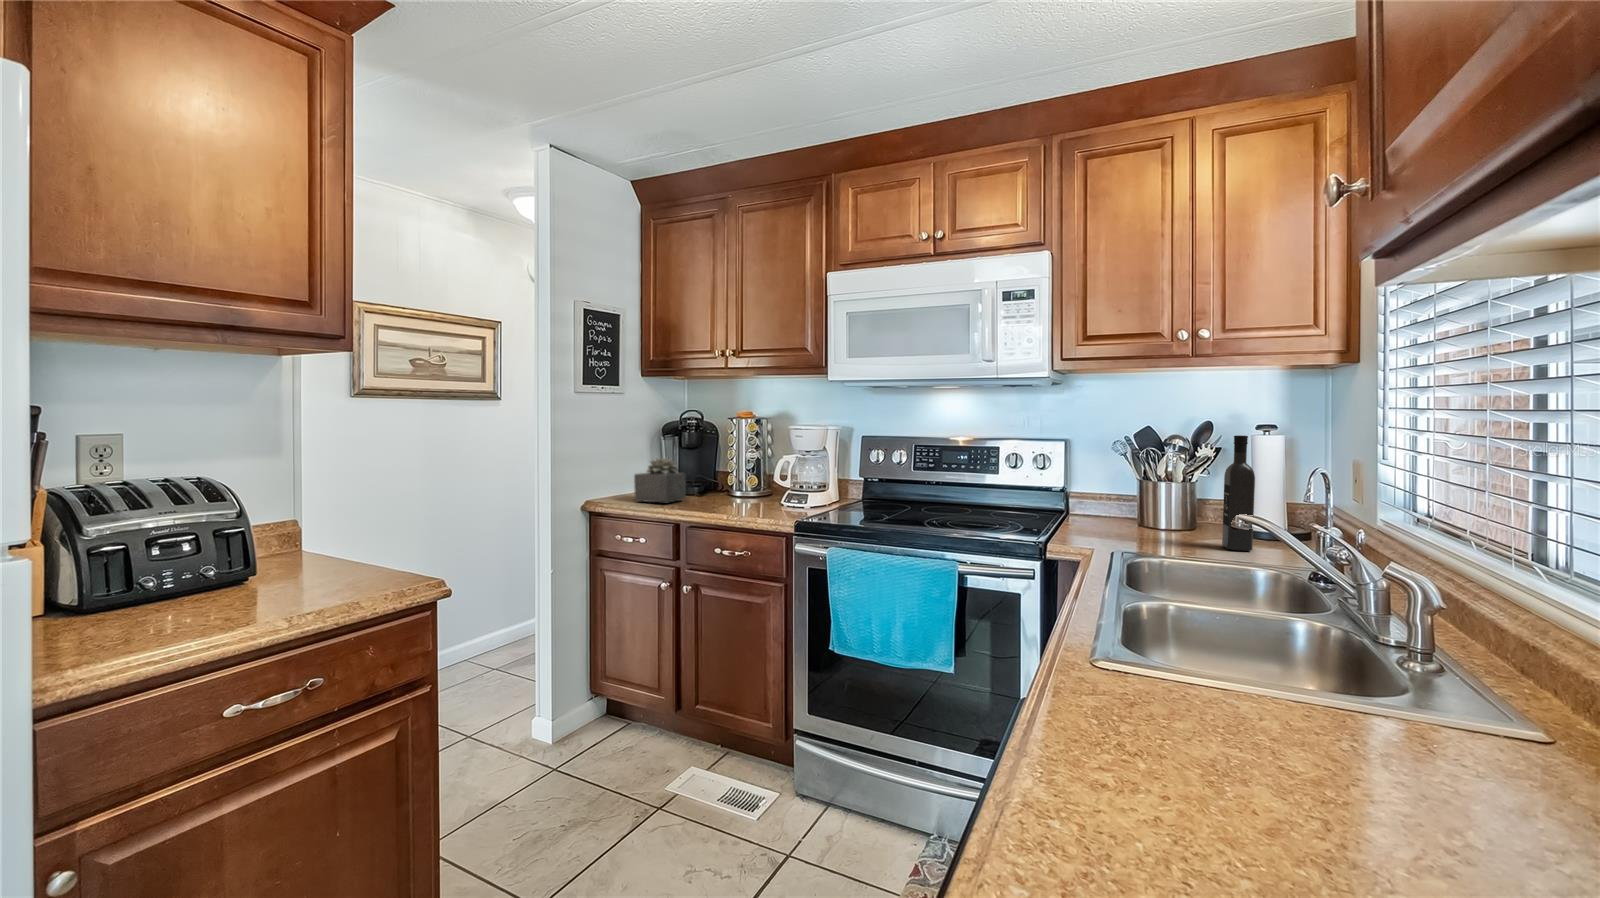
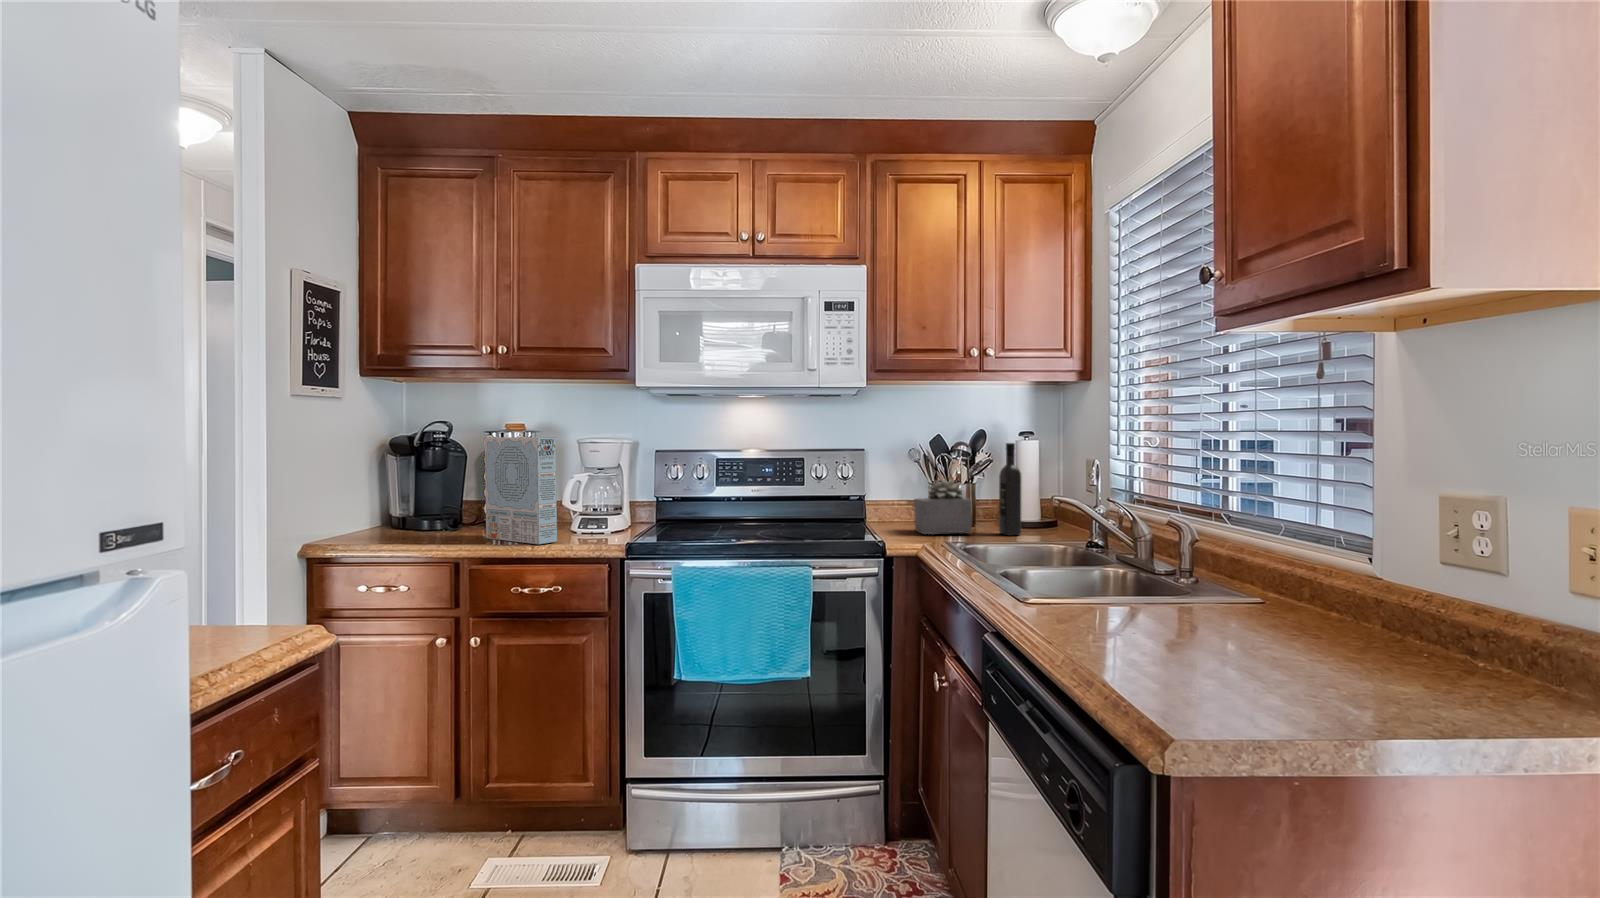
cereal box: none [709,423,753,516] -> present [485,437,557,544]
succulent plant: present [634,458,686,502] -> present [914,479,972,534]

